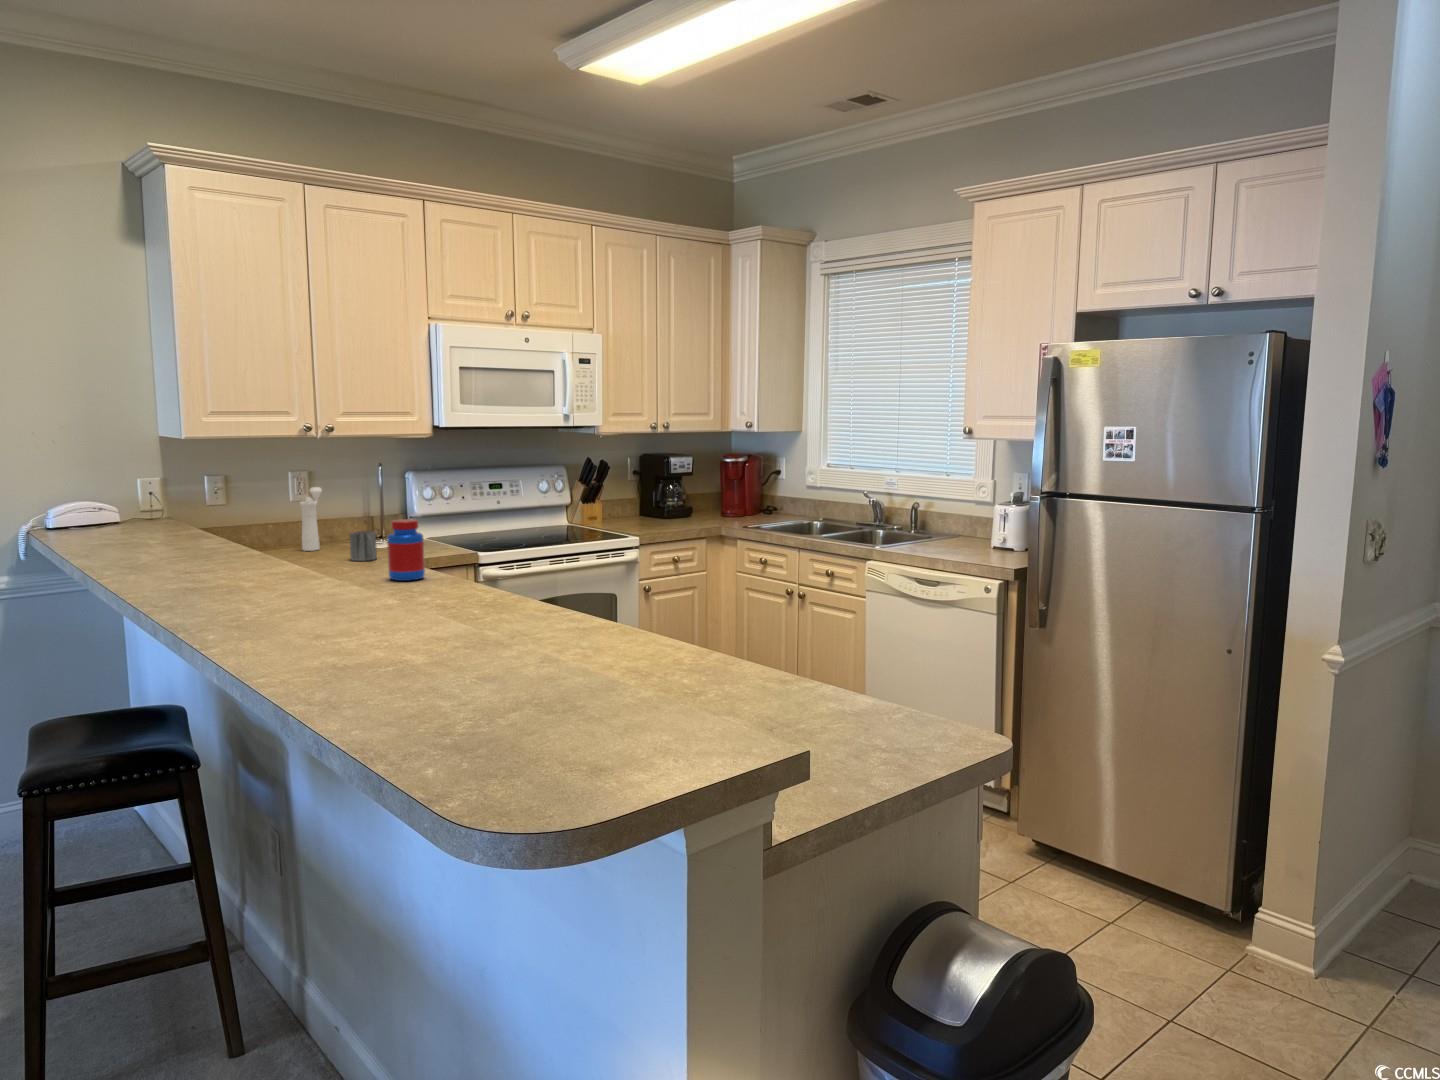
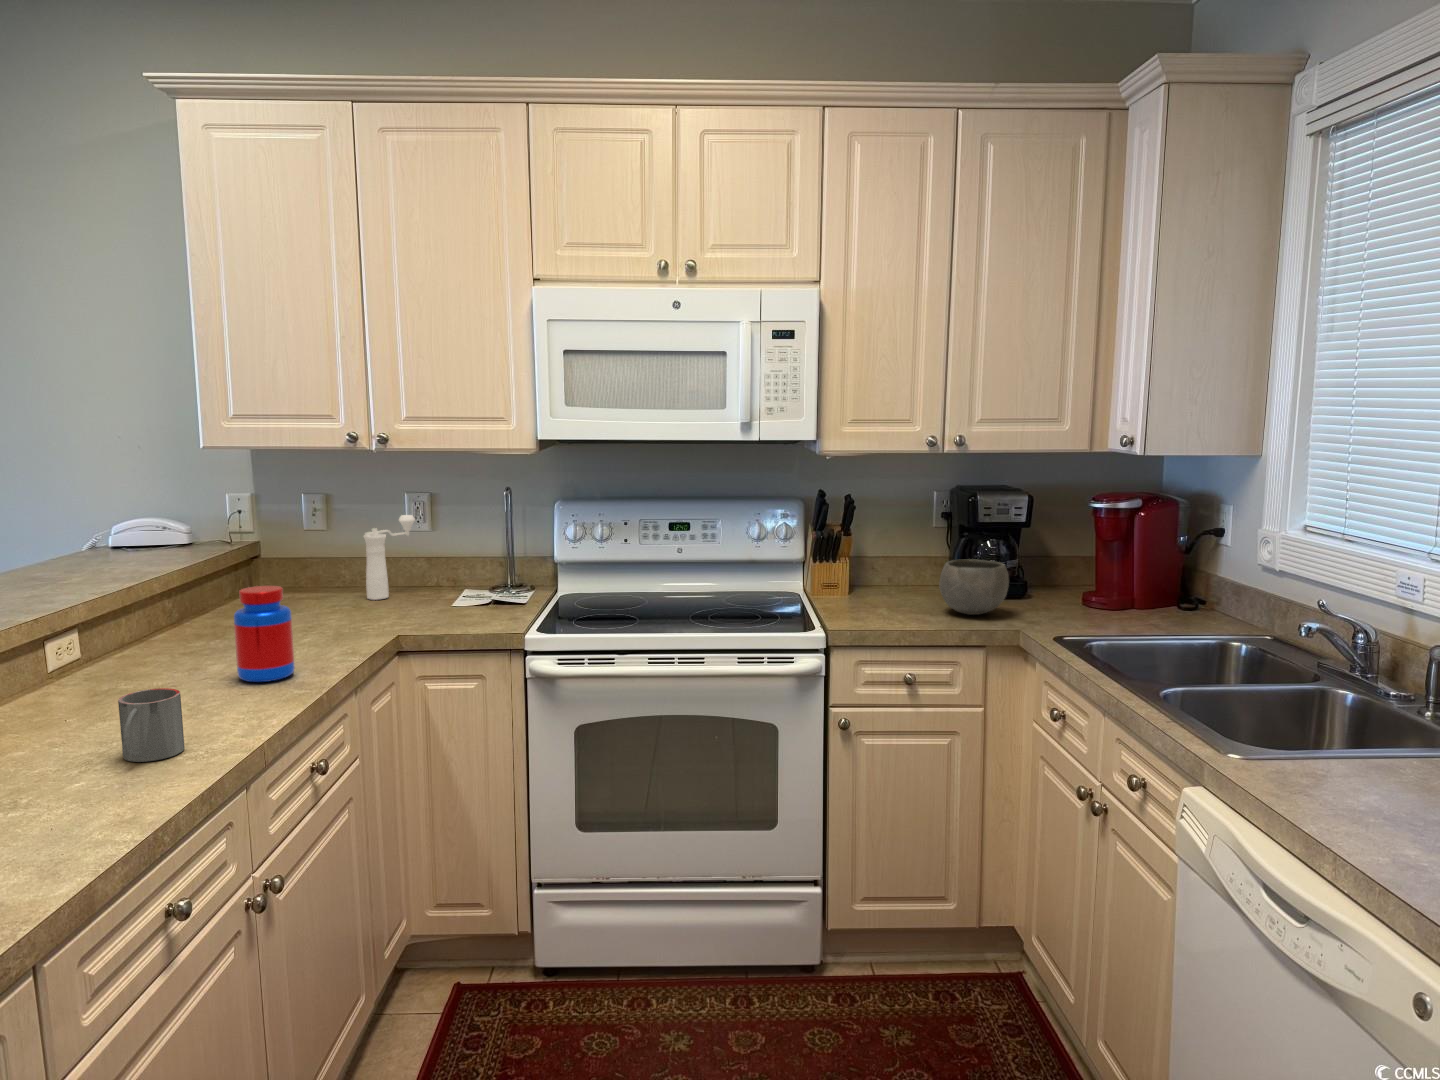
ceramic bowl: none [664,494,702,525] -> present [939,559,1009,615]
mug: present [349,531,377,561] -> present [118,688,185,762]

